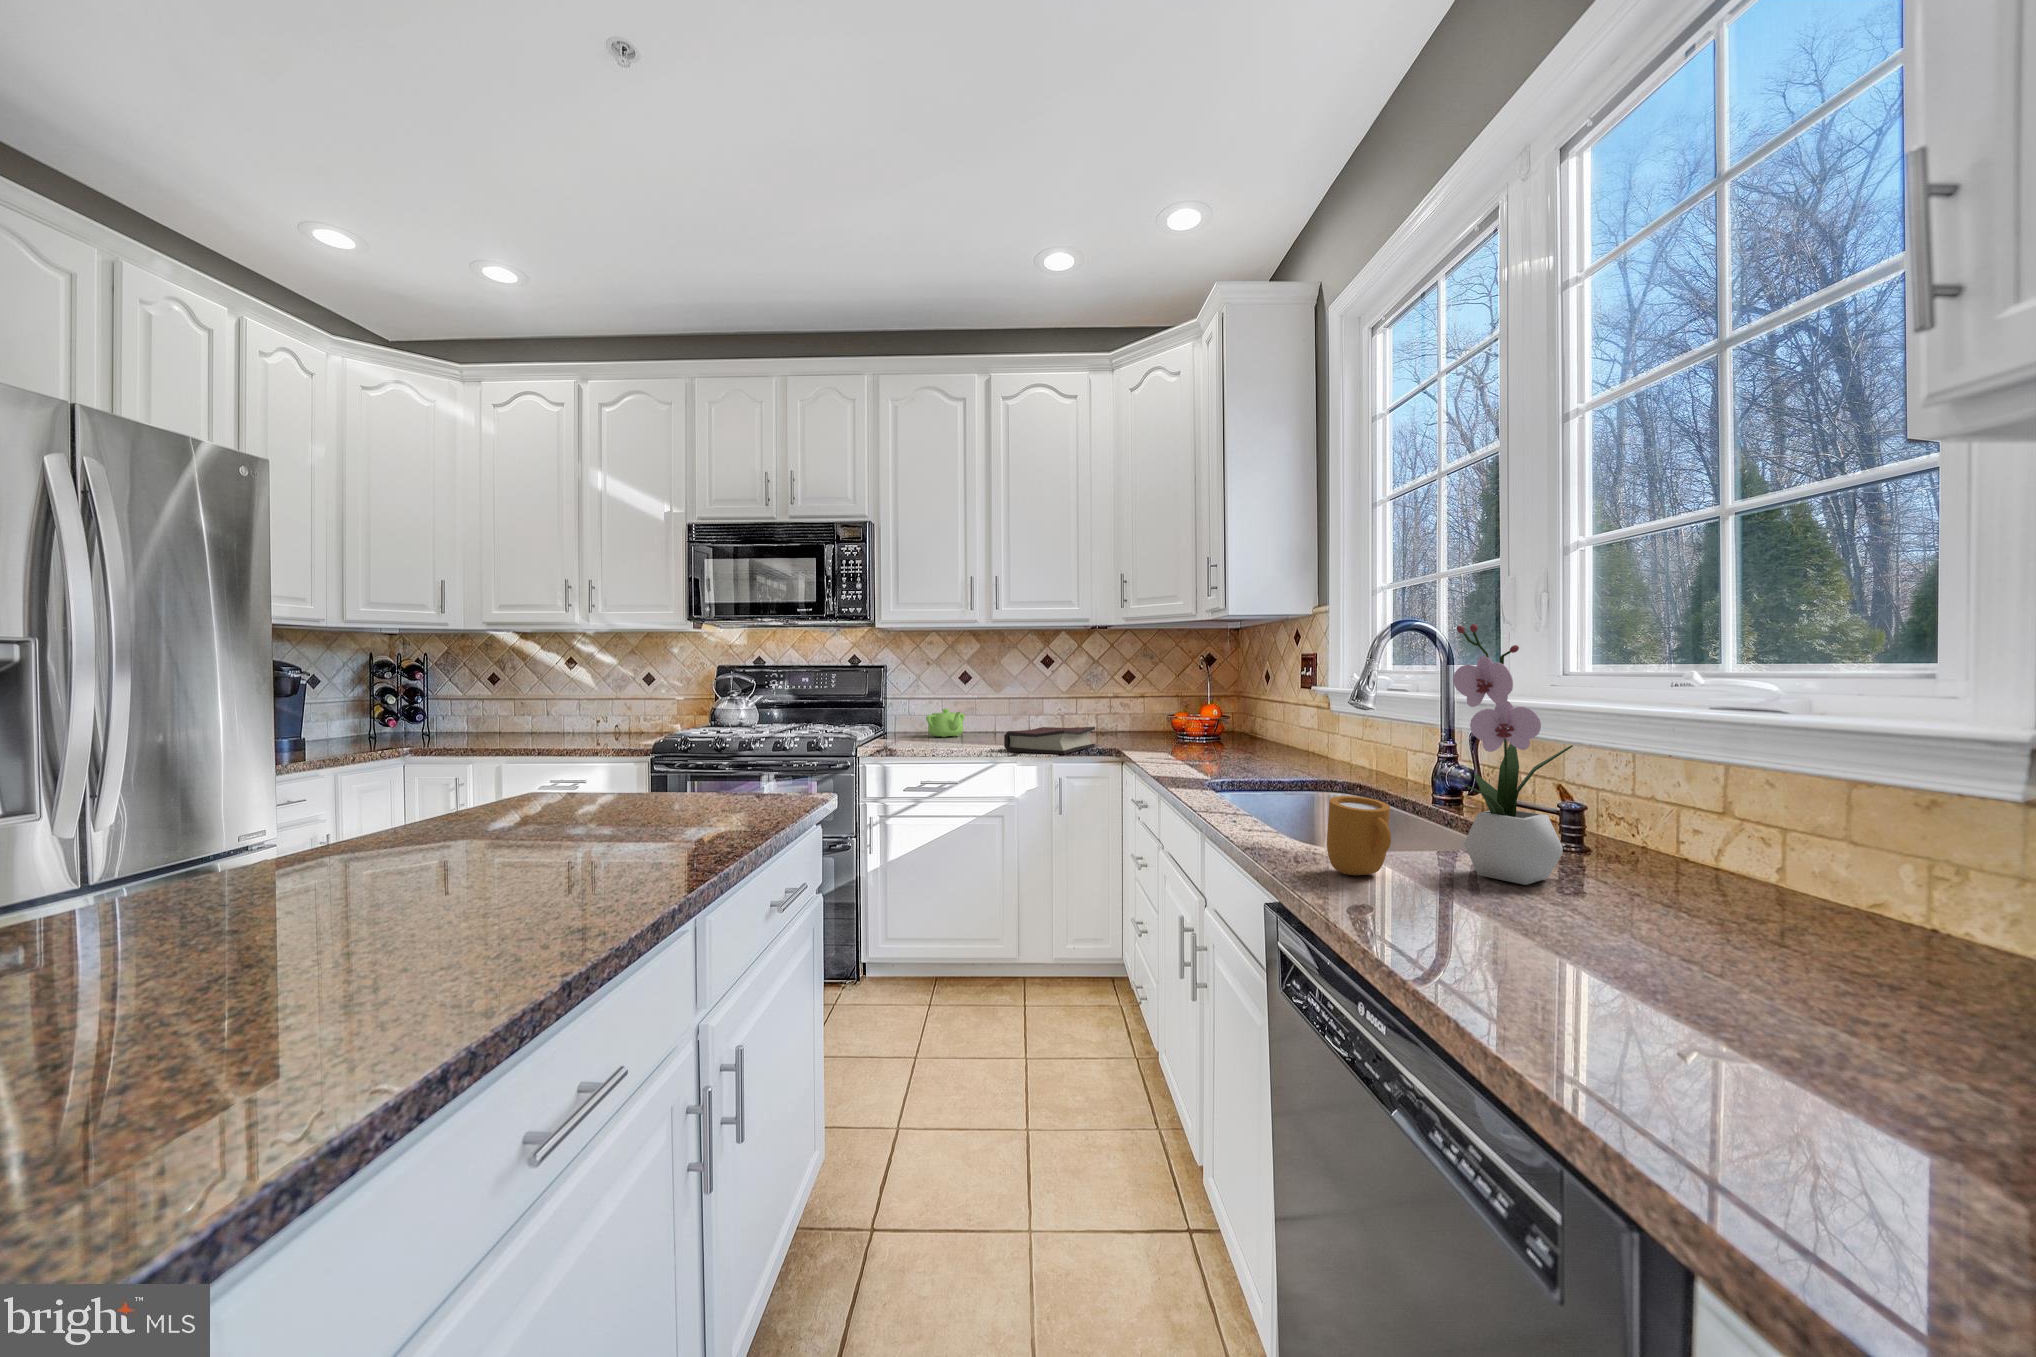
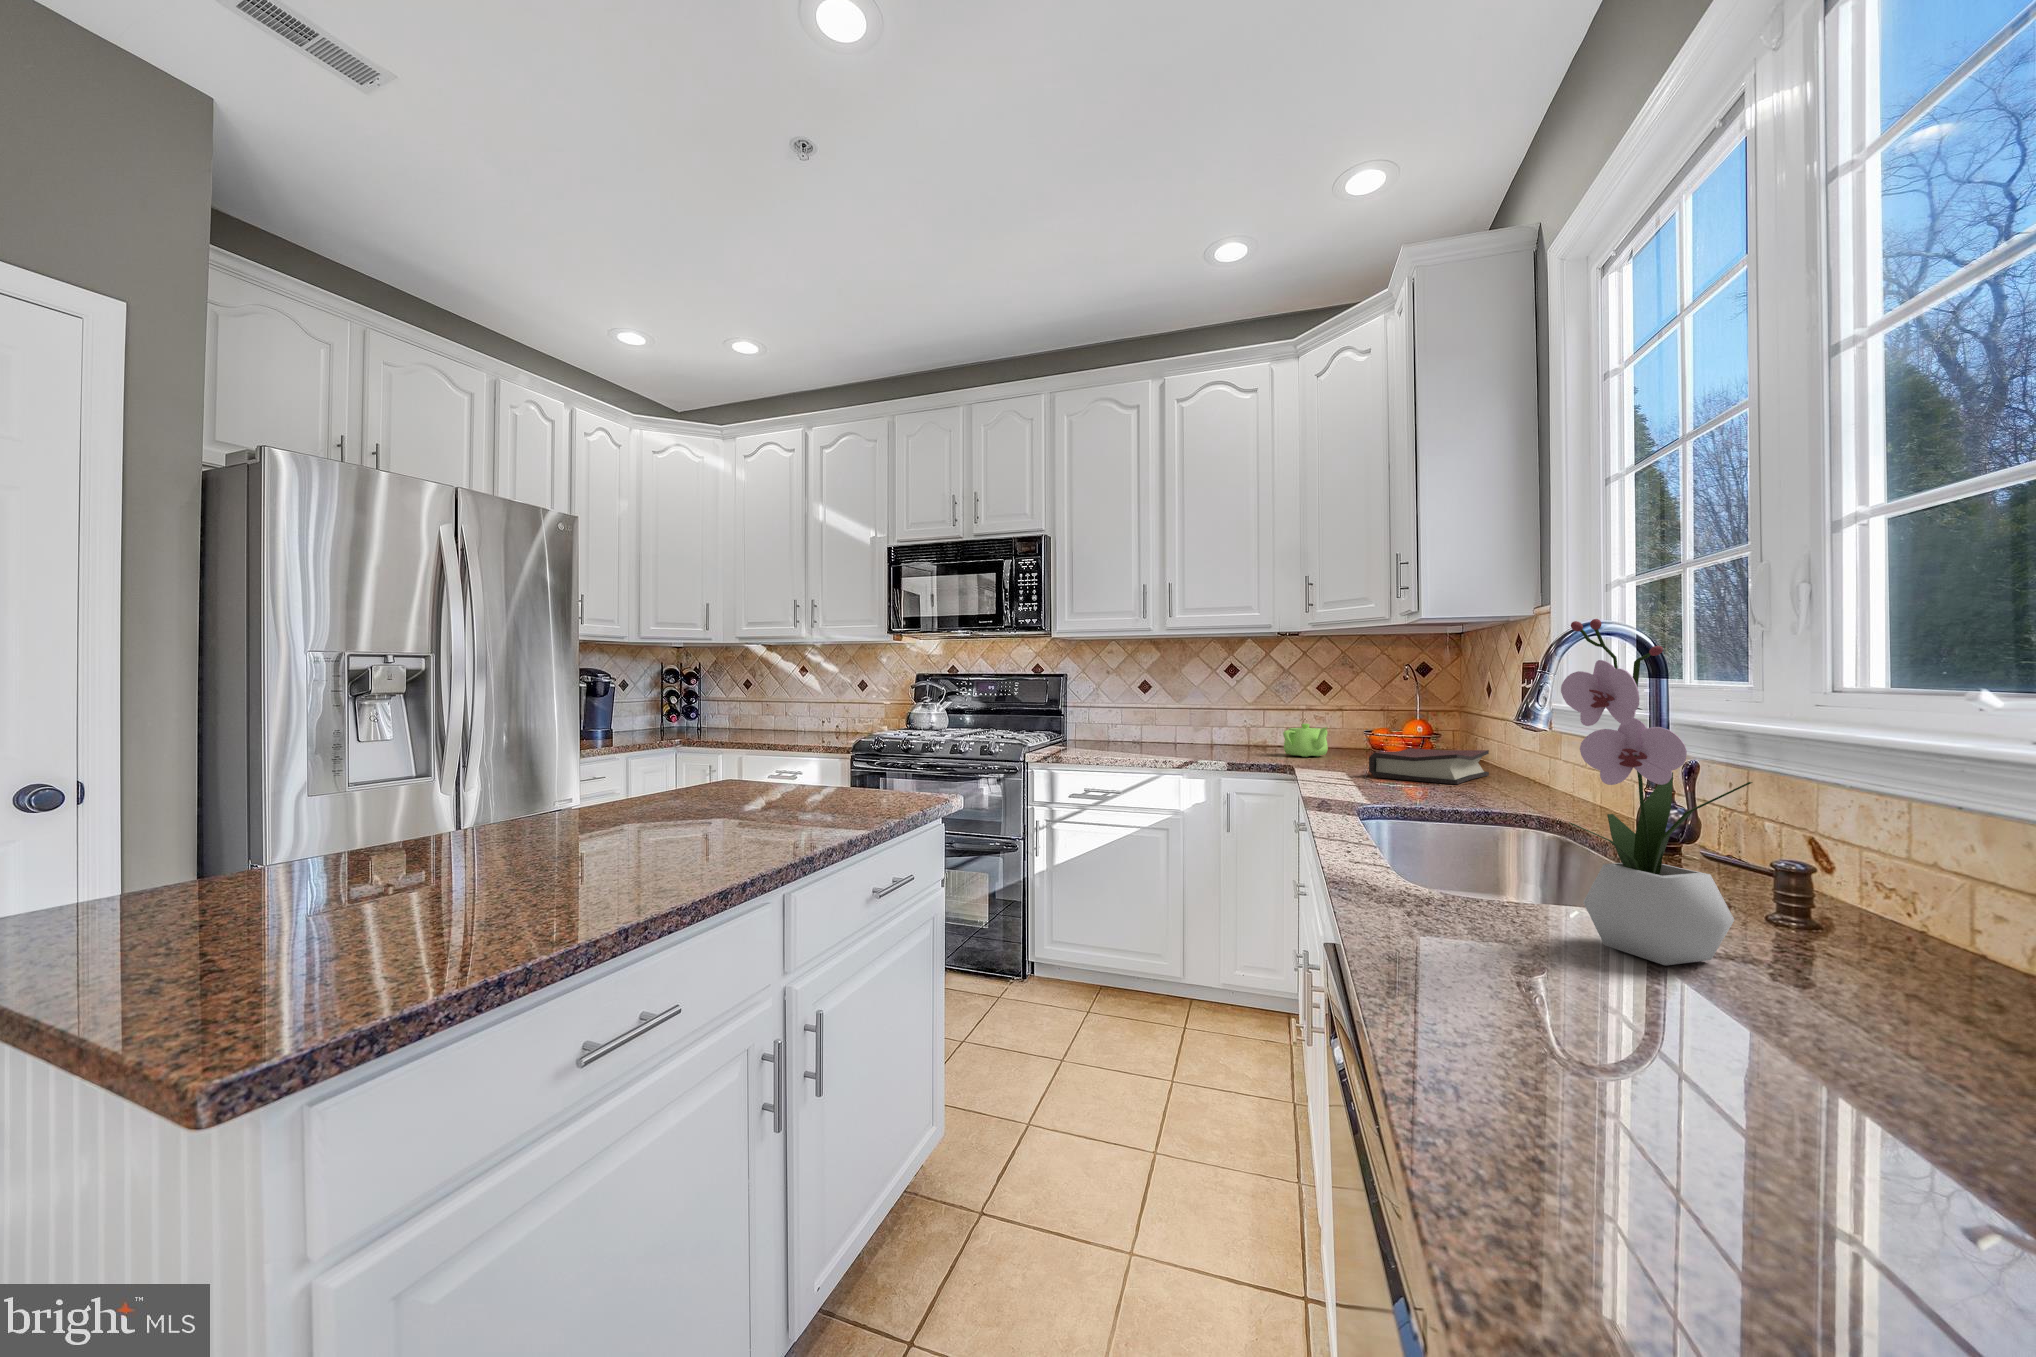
teapot: present [926,709,965,737] -> present [1283,724,1328,757]
hardback book: present [1004,727,1095,754] -> present [1369,748,1489,784]
mug: present [1327,796,1391,875] -> none [1395,830,1474,929]

